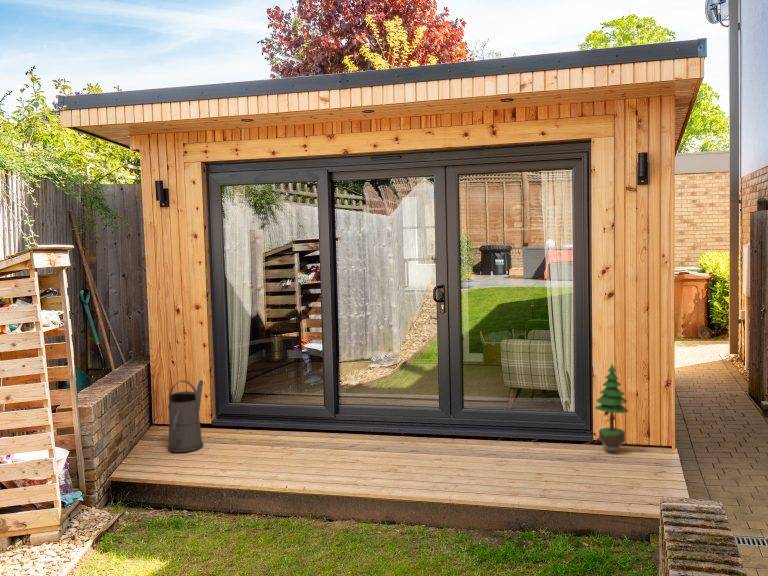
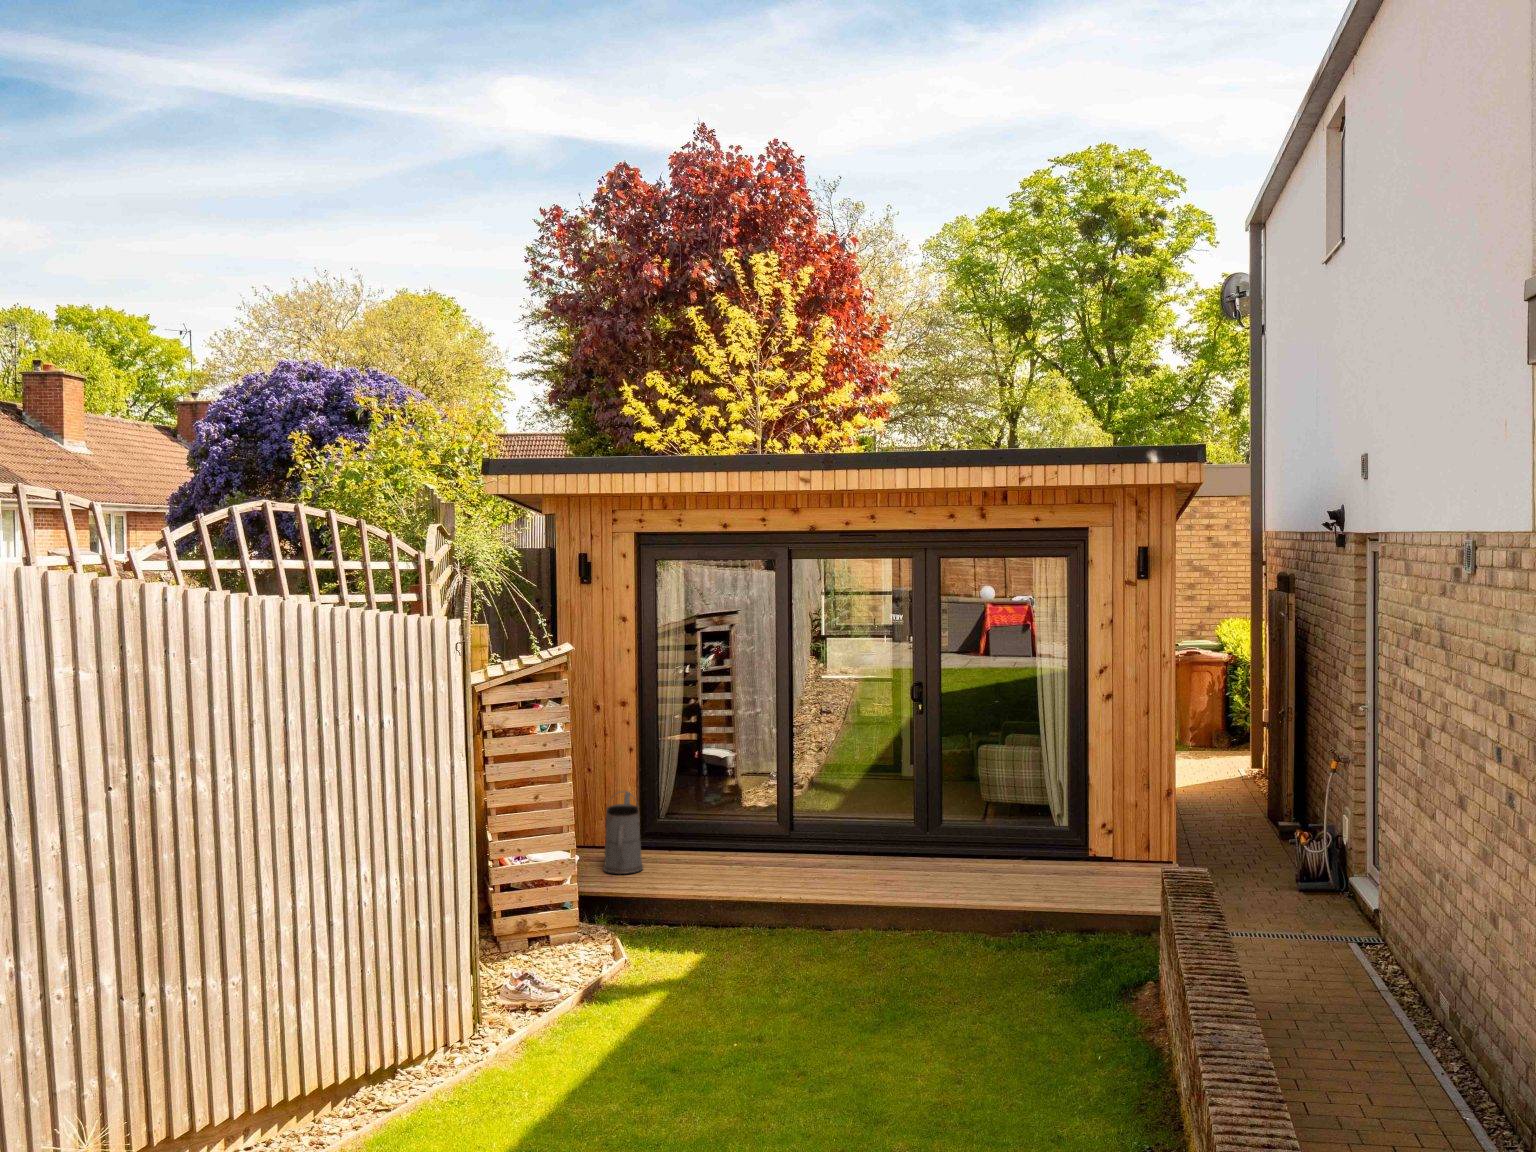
potted tree: present [595,365,628,452] -> none [1092,771,1128,868]

